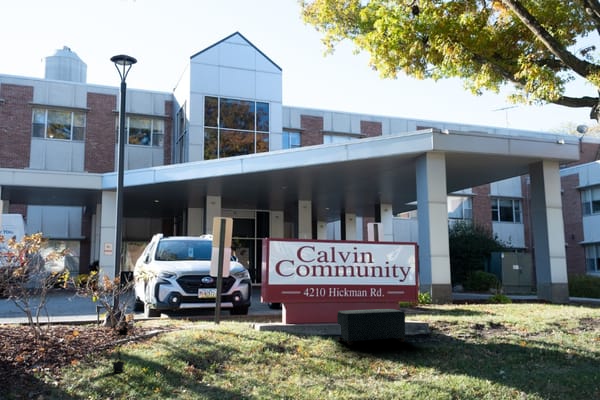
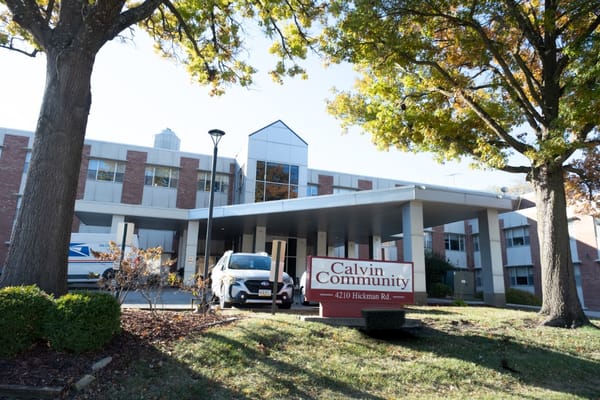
potted plant: present [111,321,133,373] -> present [494,333,513,367]

